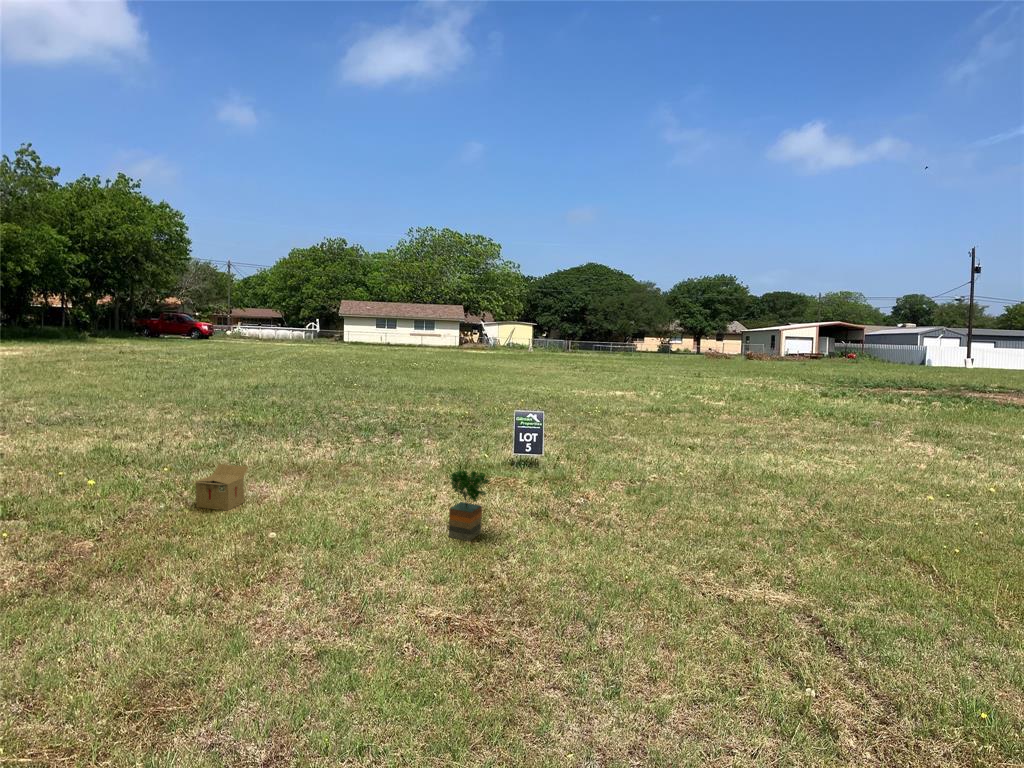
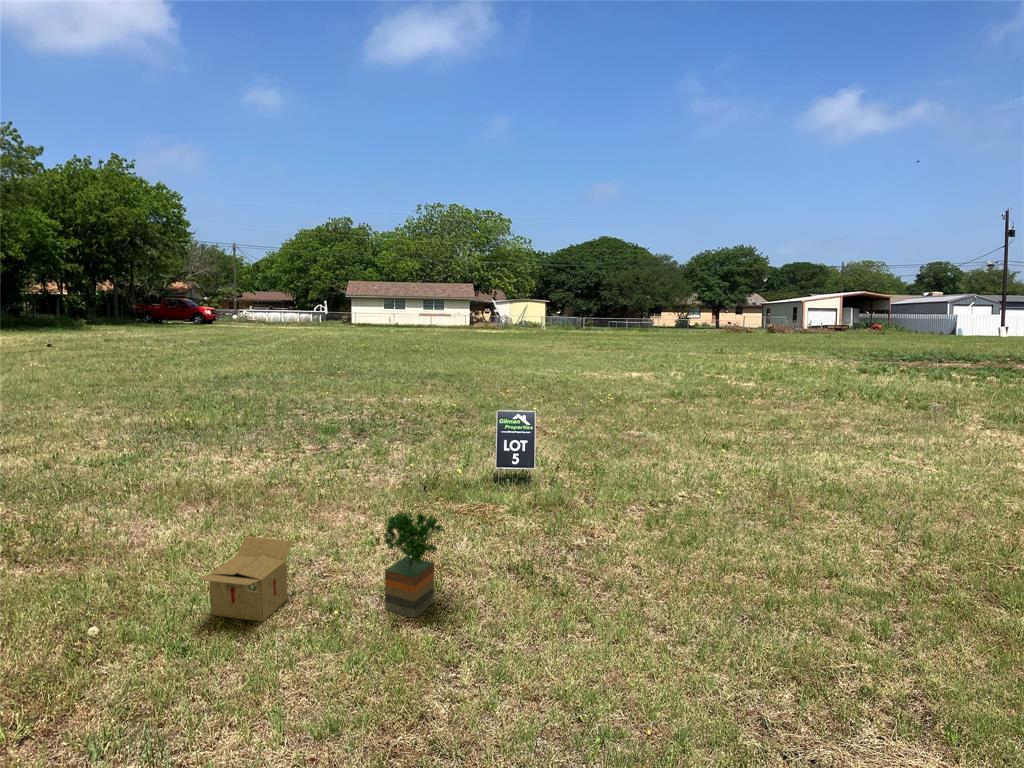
cardboard box: present [194,464,248,511] -> present [196,537,293,622]

